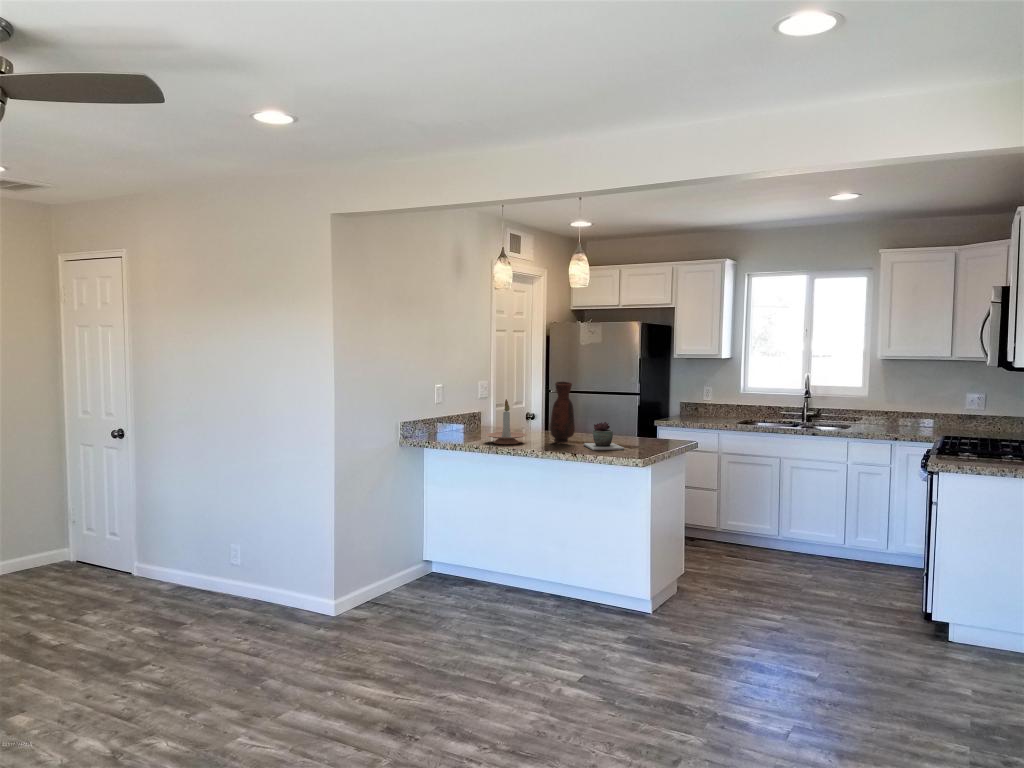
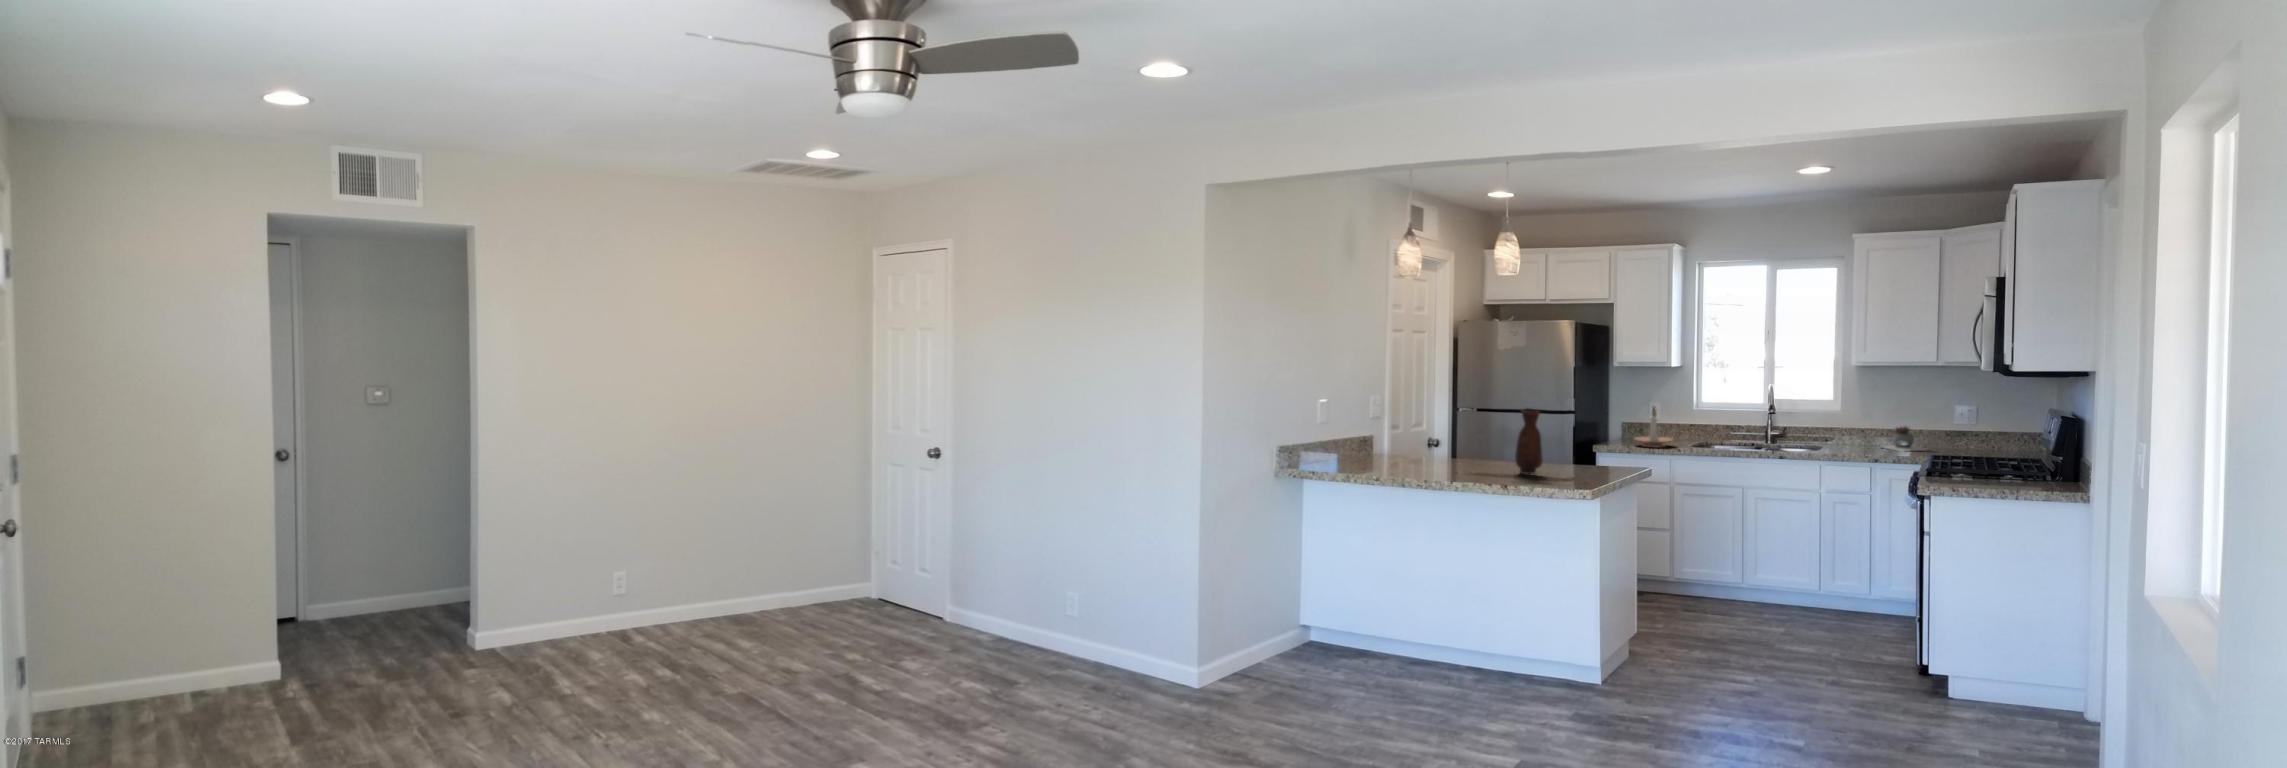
candle holder: present [487,399,526,444] -> present [1635,408,1672,447]
succulent plant: present [583,422,624,450] -> present [1881,426,1927,452]

